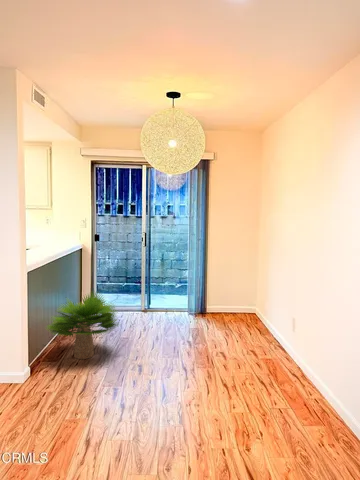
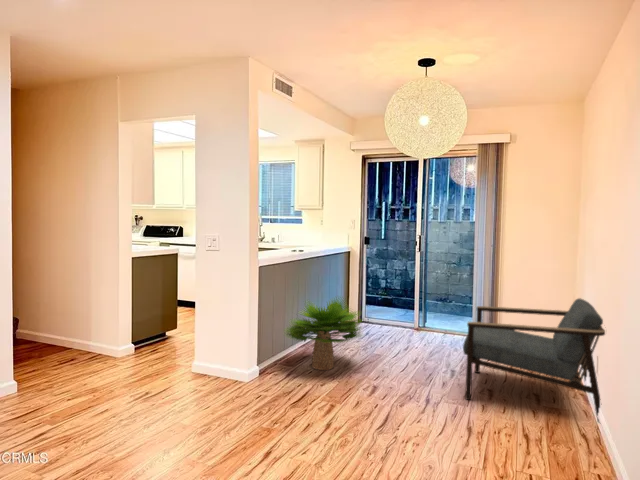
armchair: none [202,278,302,365] -> present [463,298,605,422]

